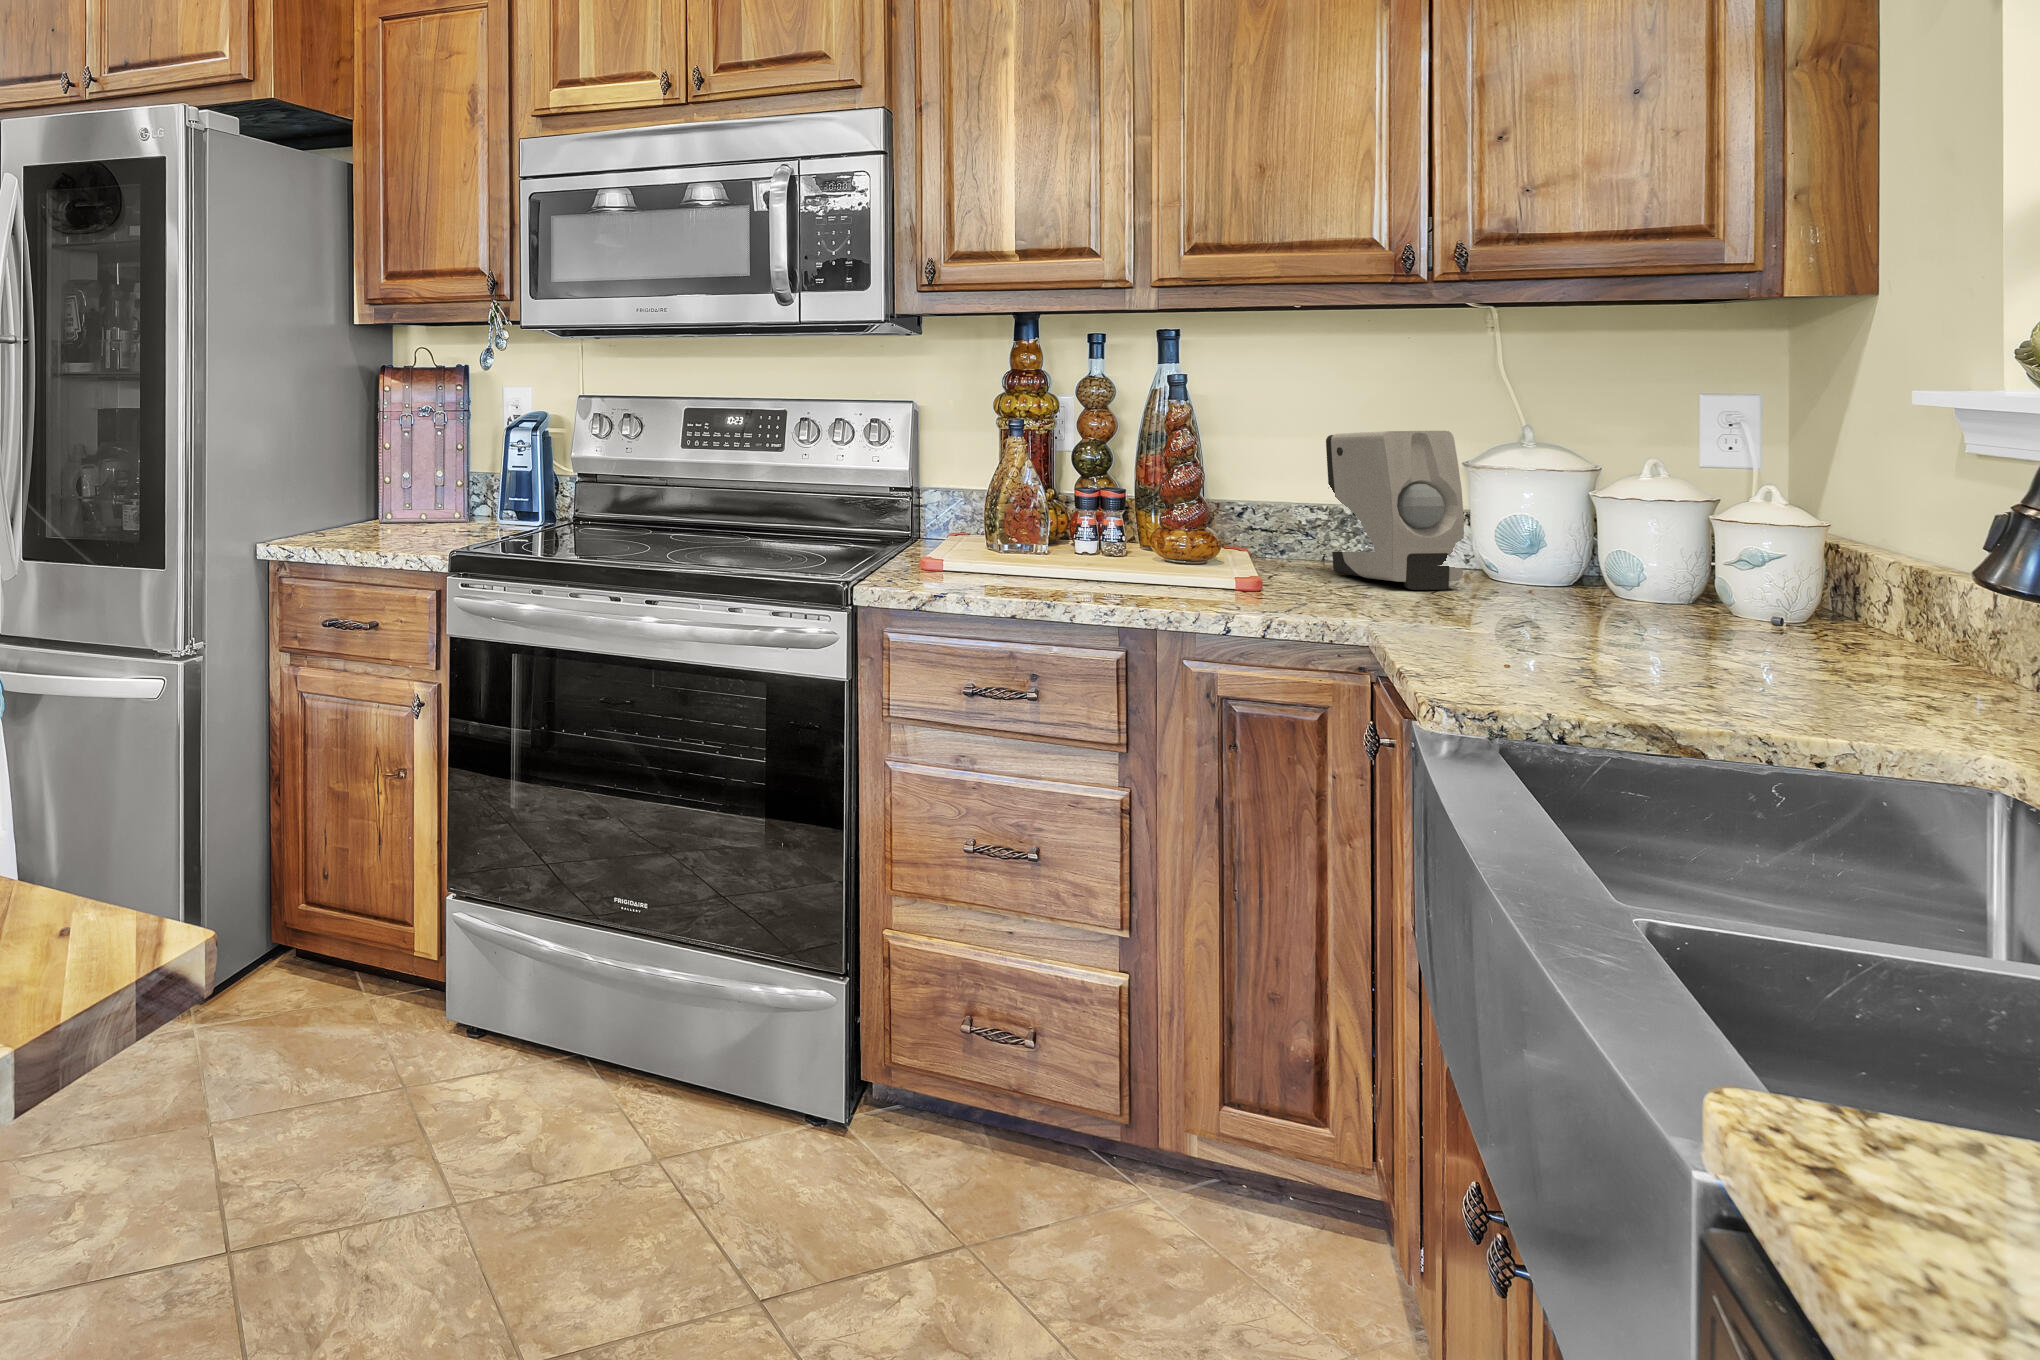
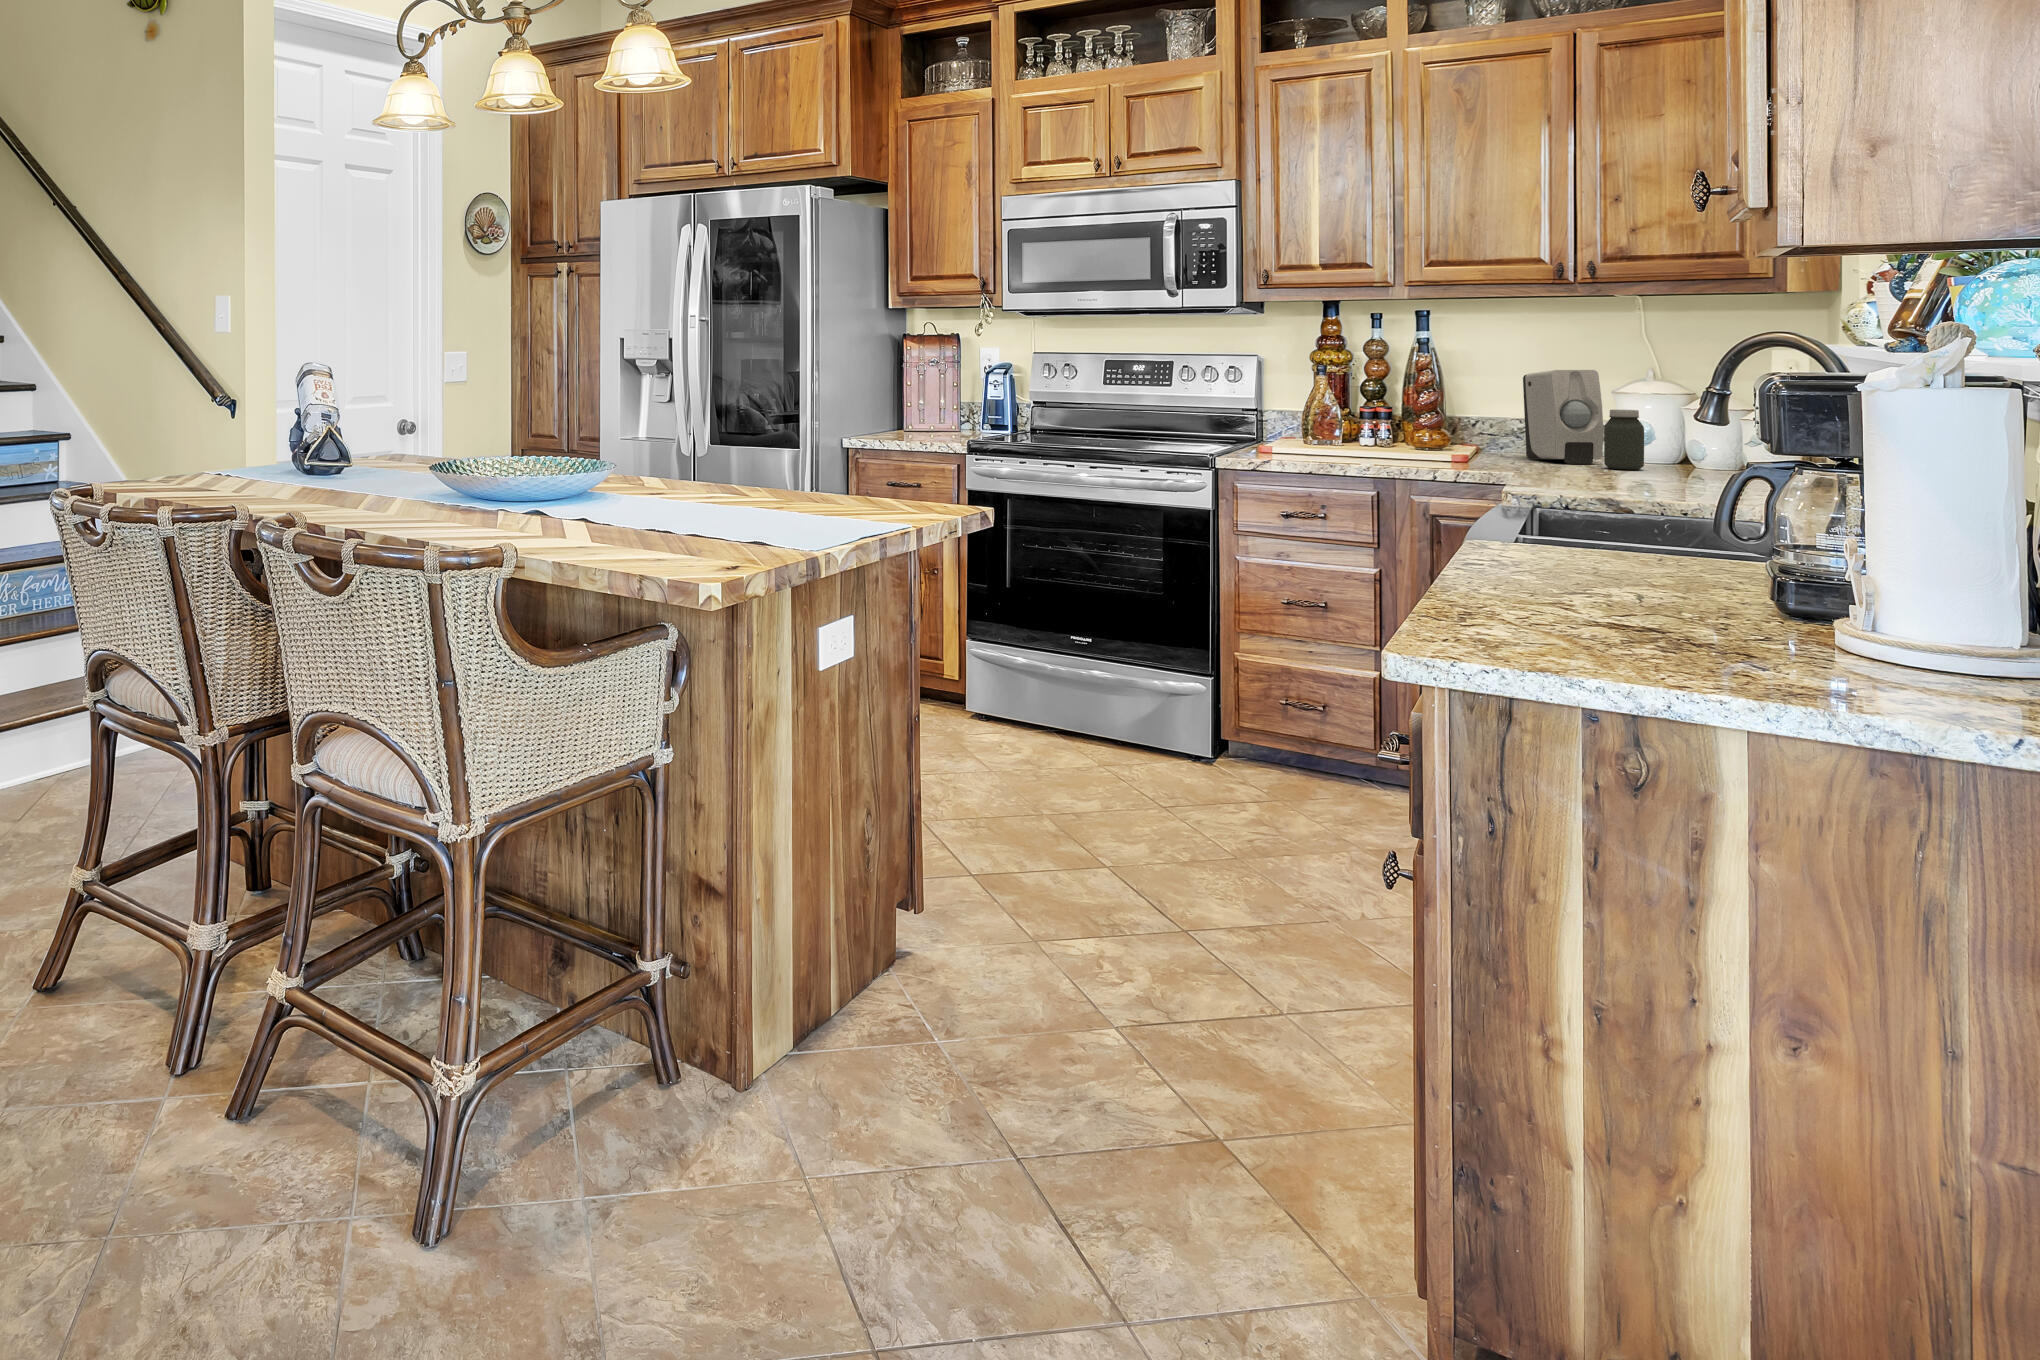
jar: none [1479,501,1546,607] -> present [1604,410,1644,470]

